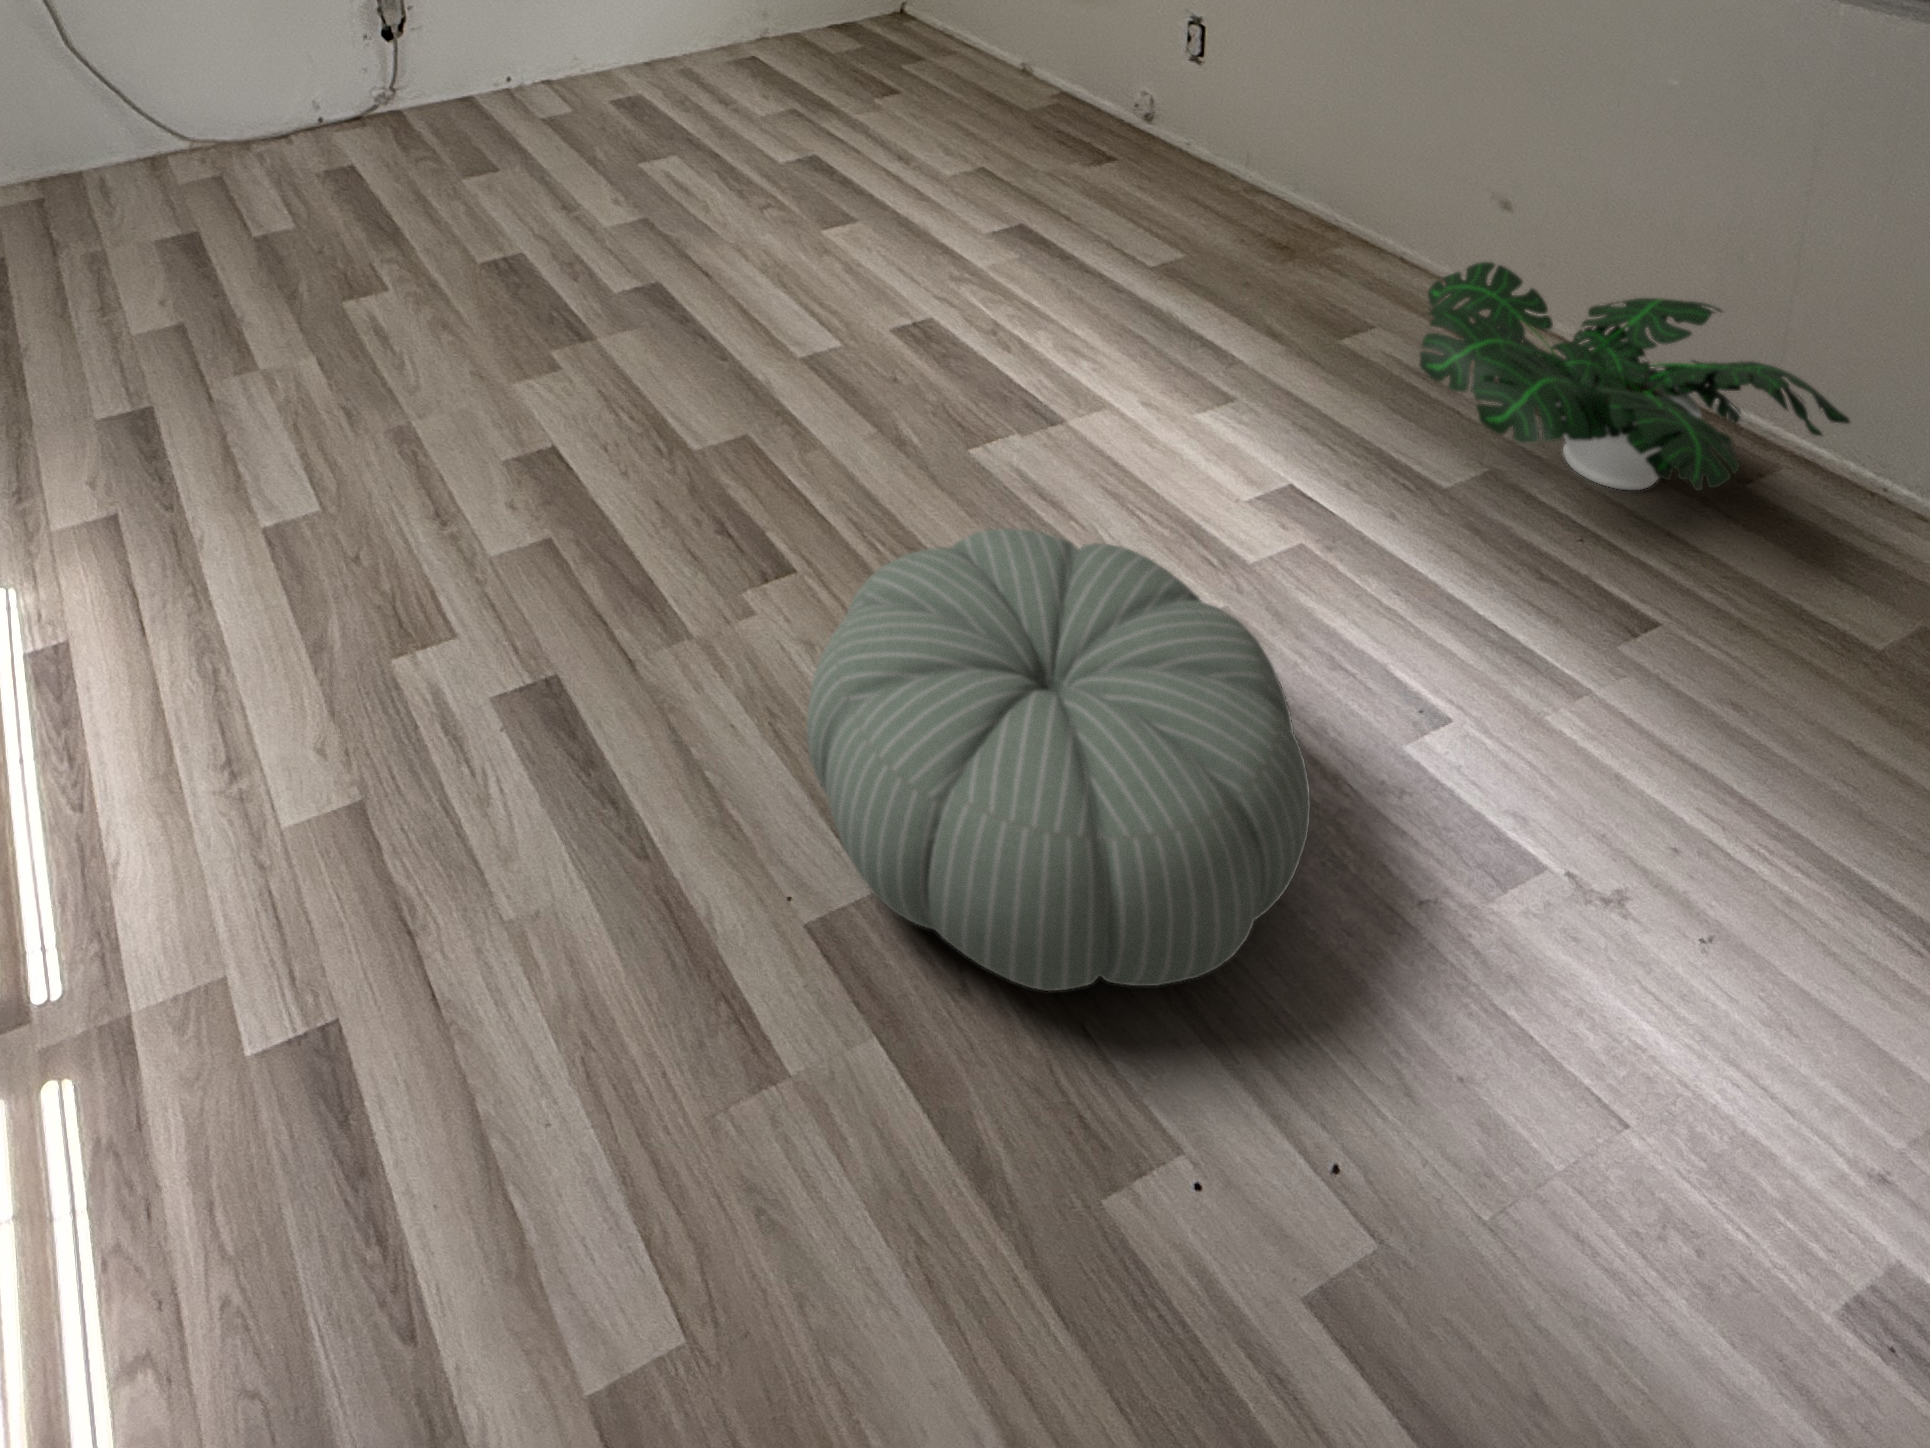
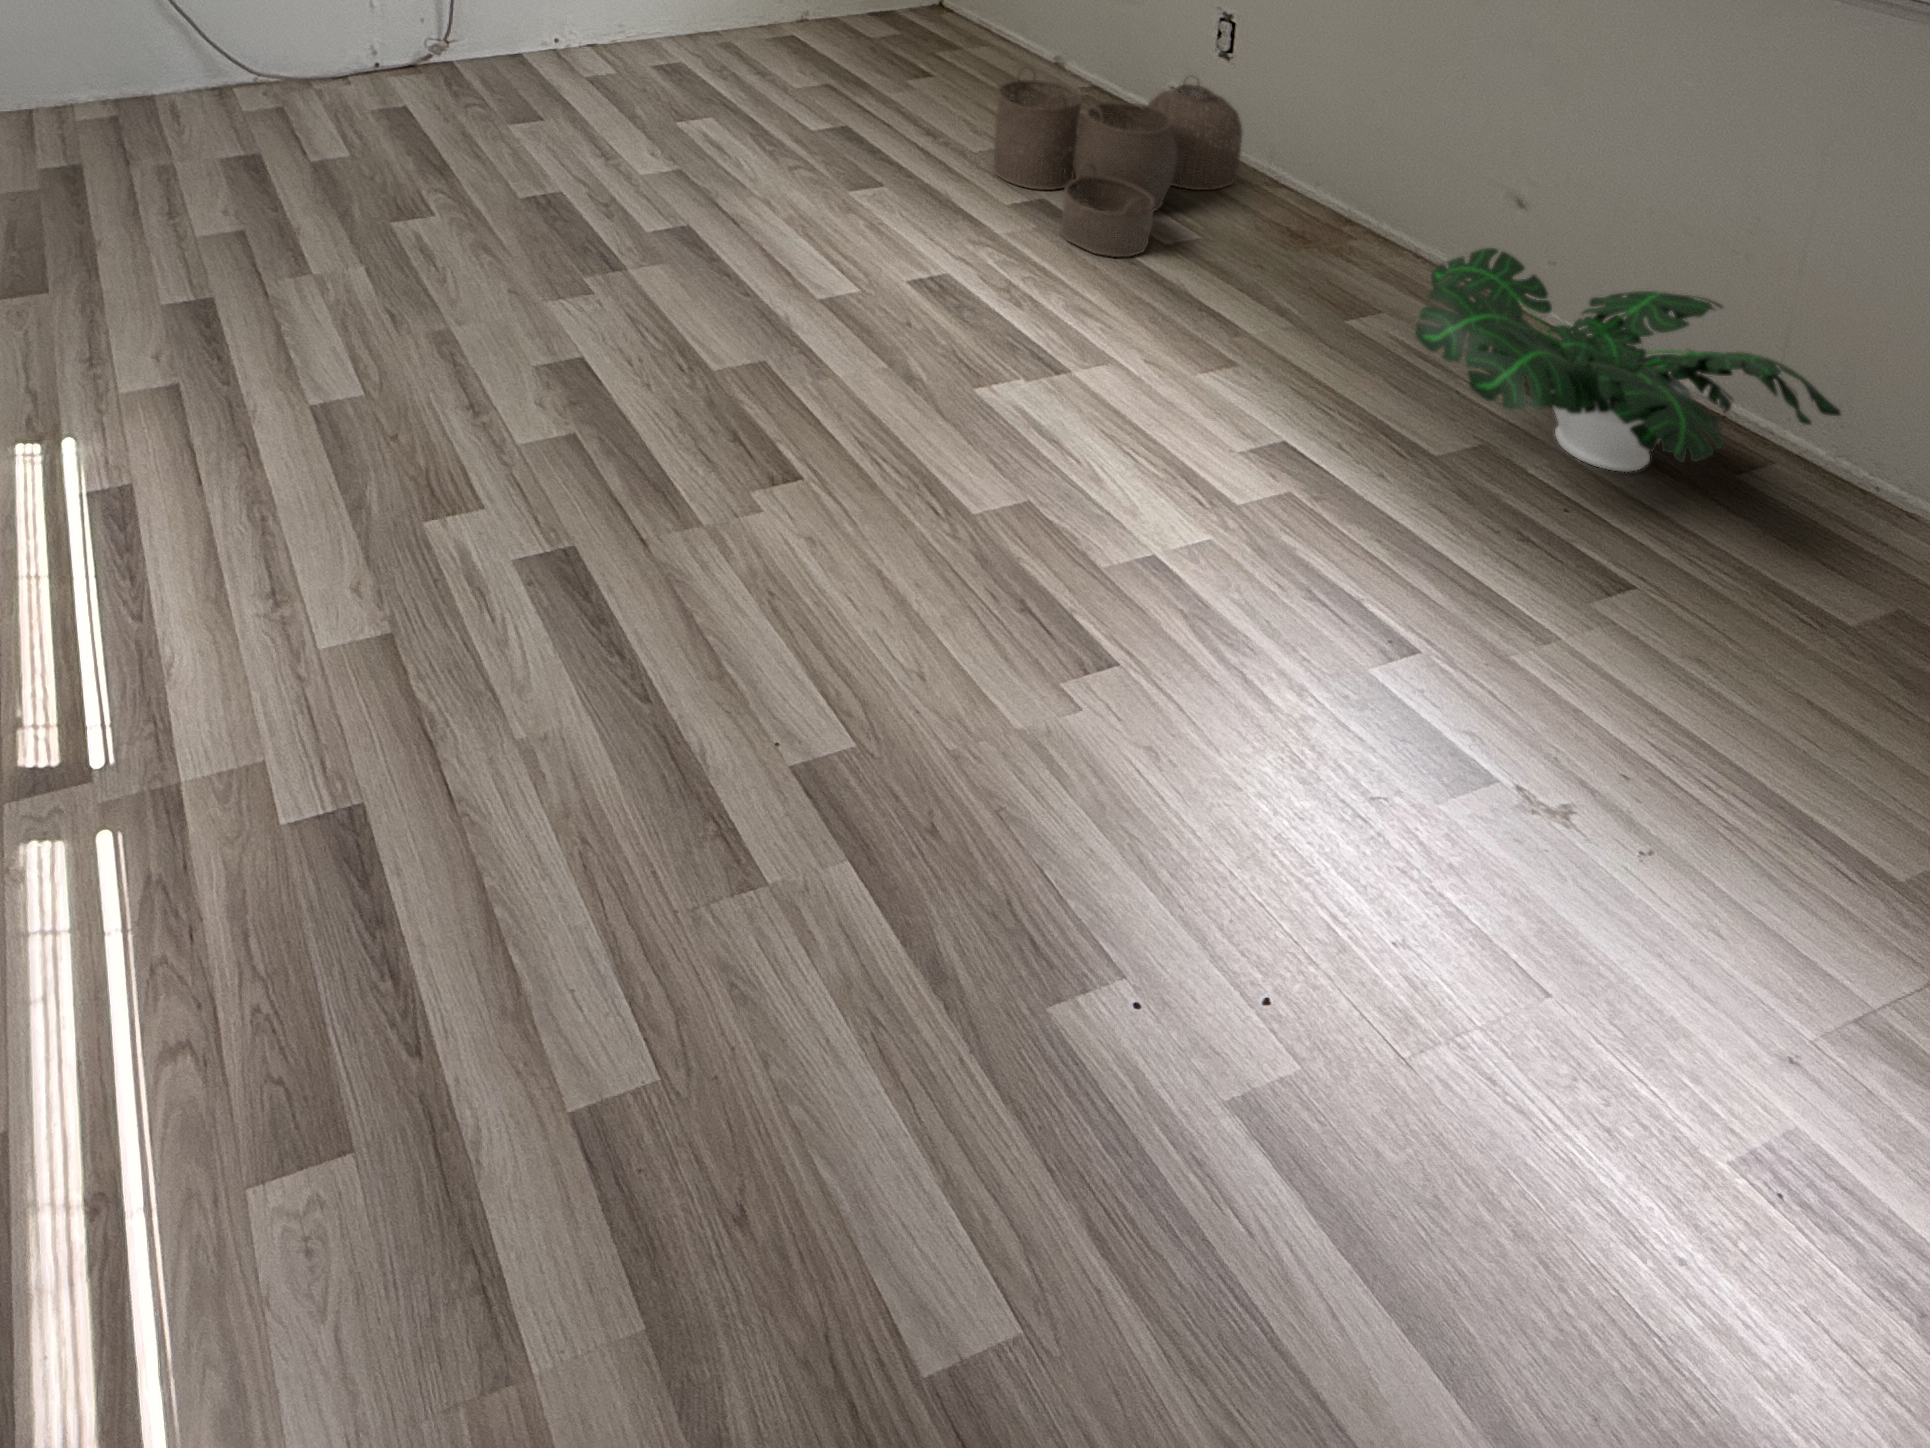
woven basket: none [972,83,1223,285] -> present [993,67,1242,257]
pouf: present [807,528,1310,991] -> none [803,437,1273,838]

